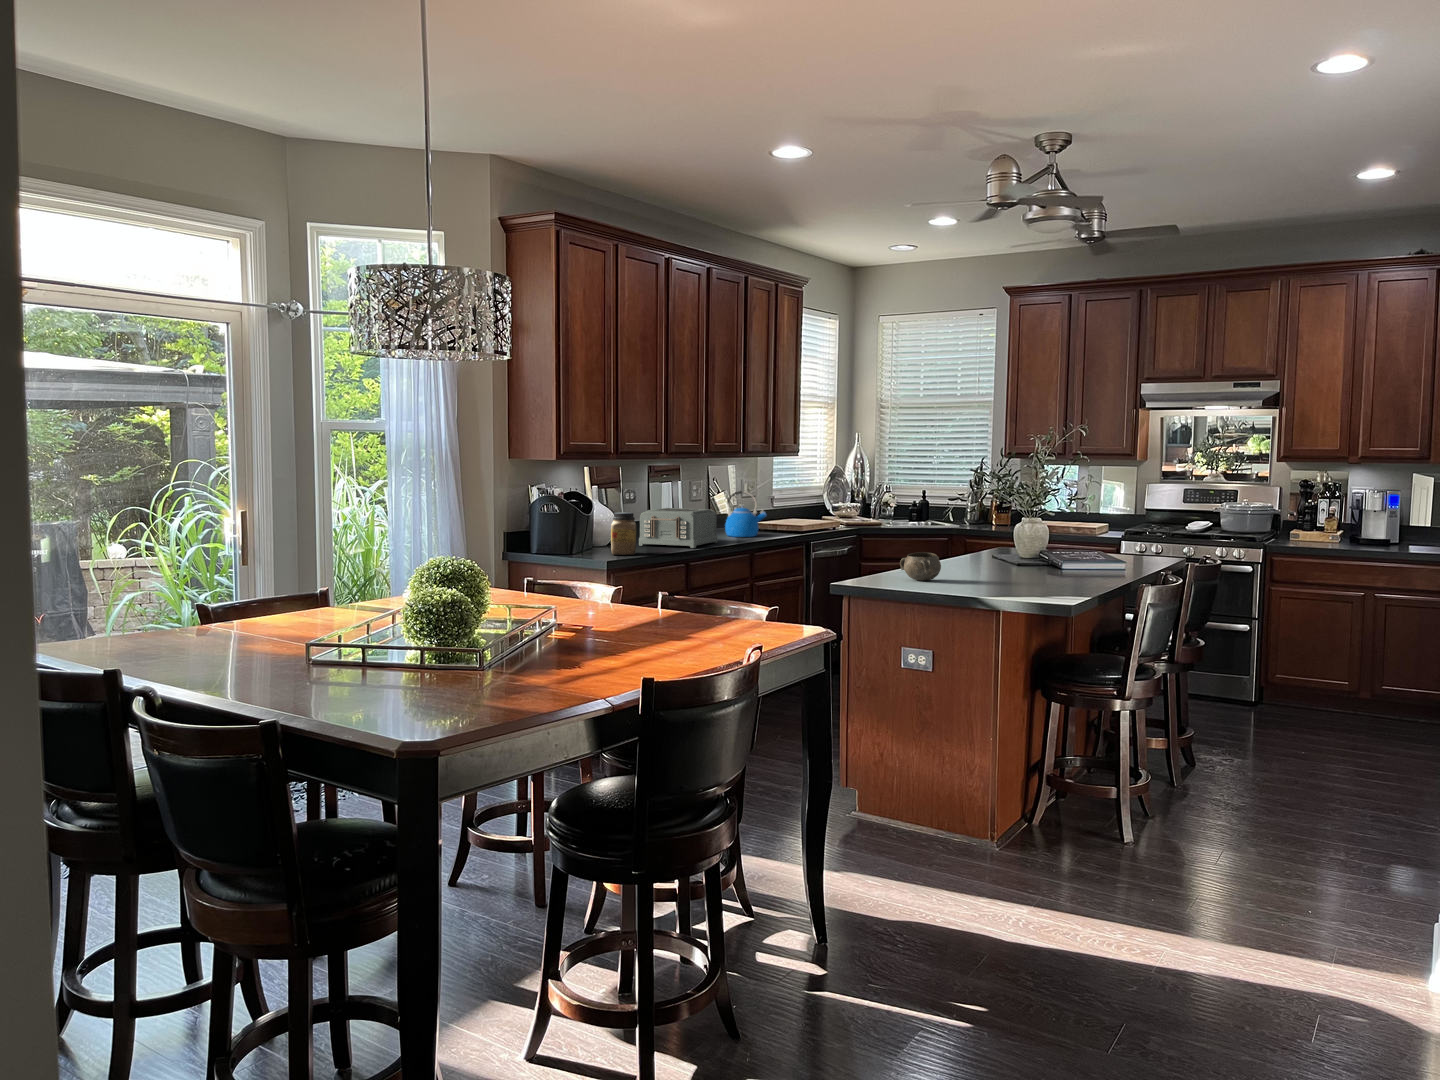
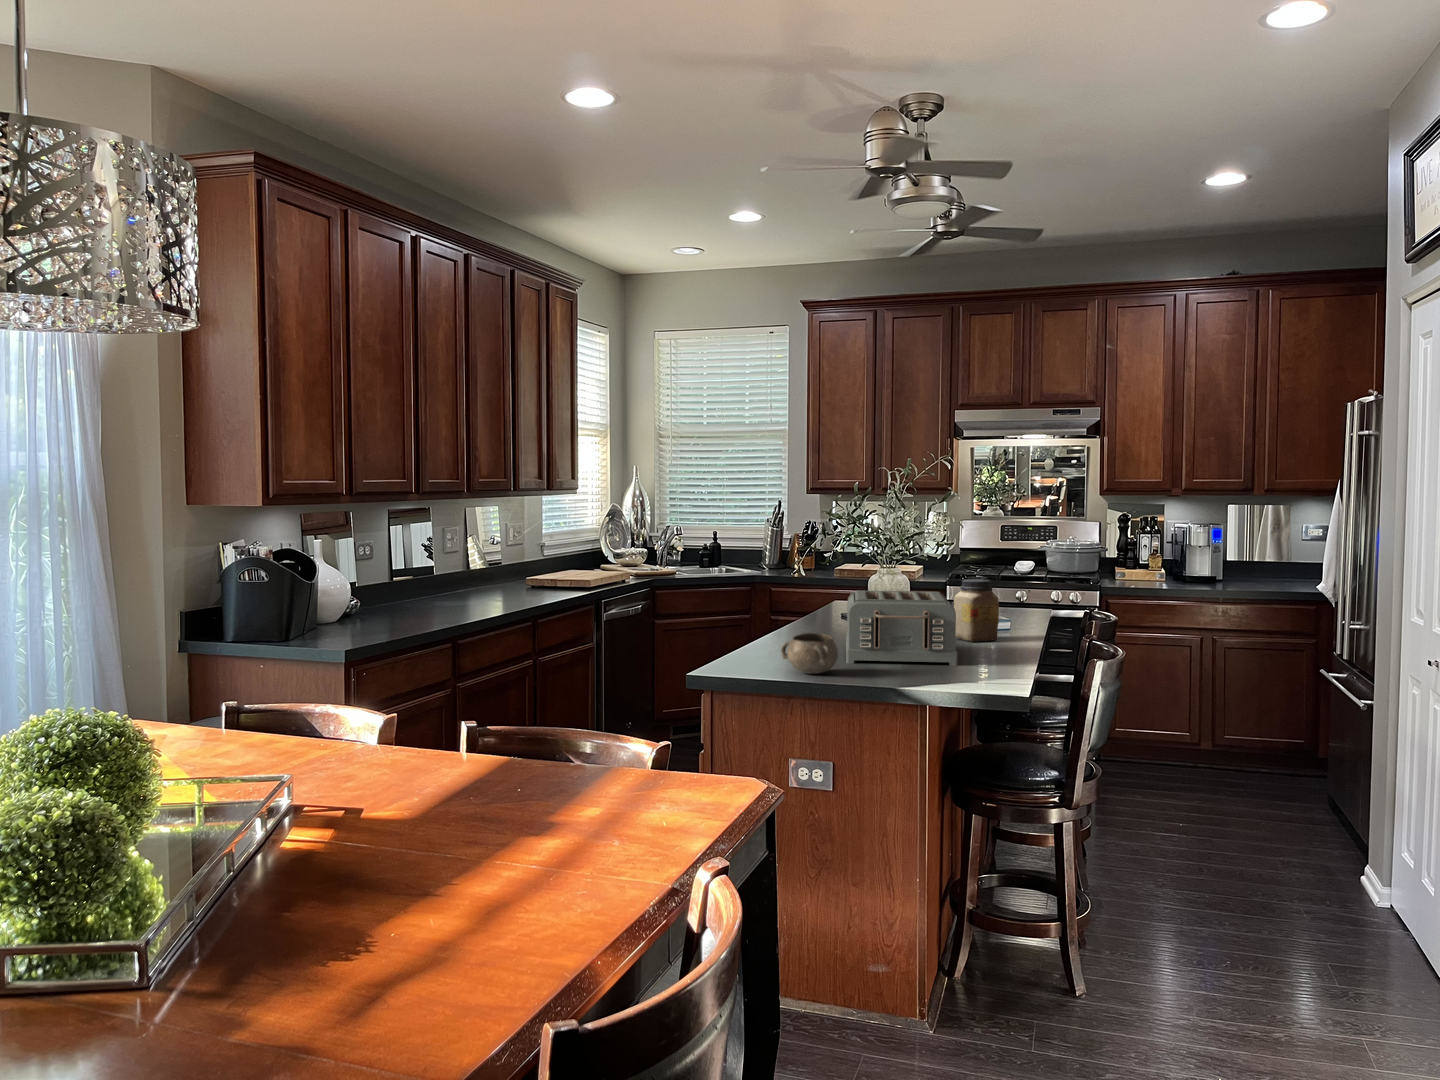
kettle: present [725,491,767,537] -> none [495,540,549,599]
toaster: present [639,508,717,548] -> present [846,590,957,666]
jar: present [611,512,636,555] -> present [954,579,999,642]

